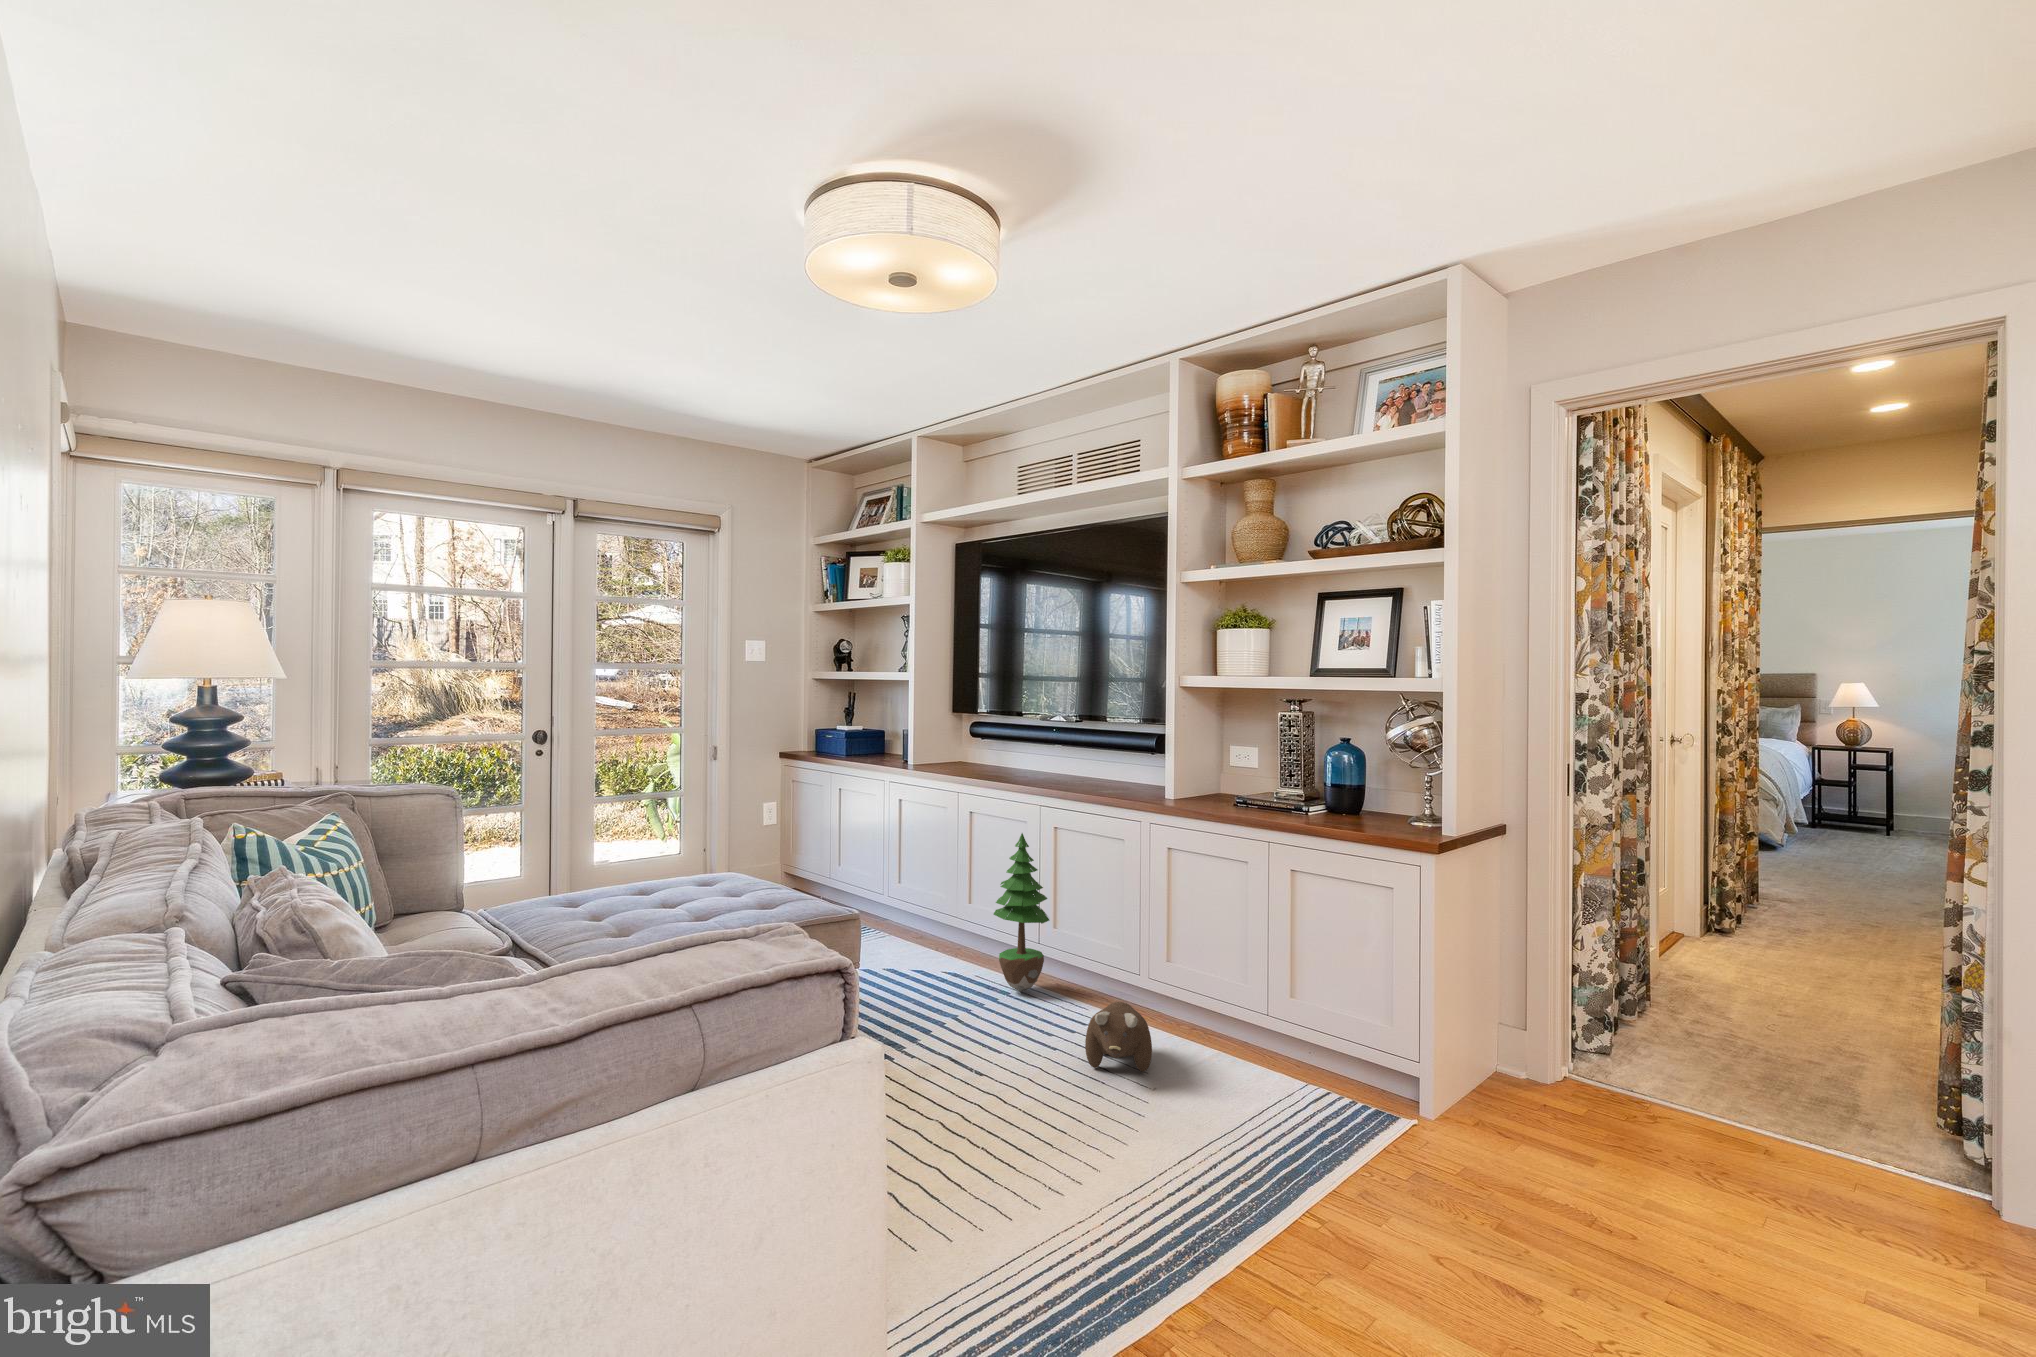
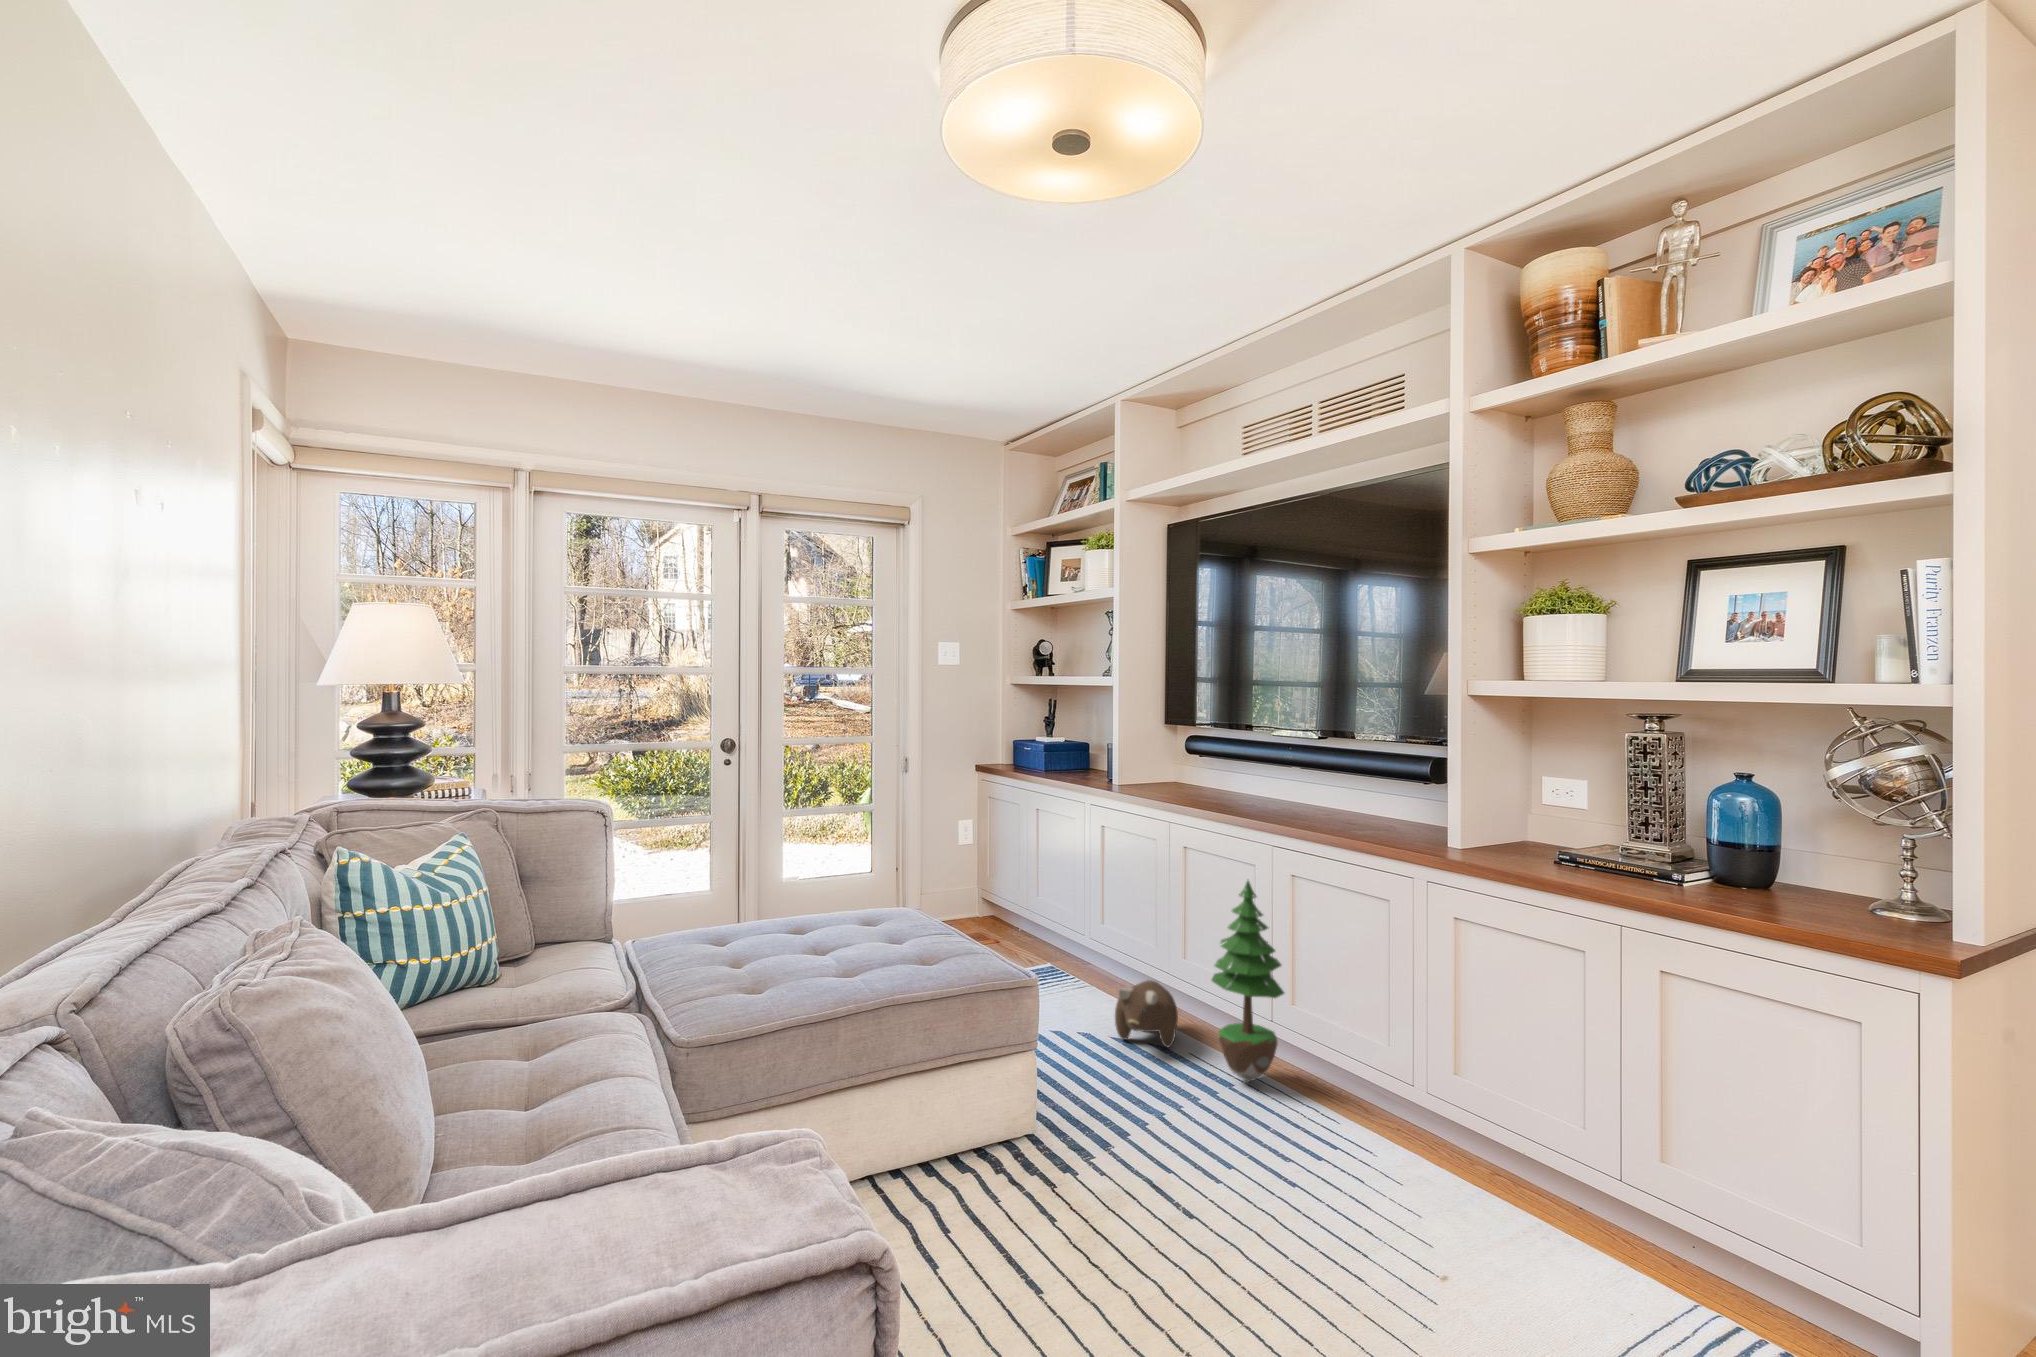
plush toy: present [1085,1002,1152,1072] -> present [1115,980,1178,1047]

